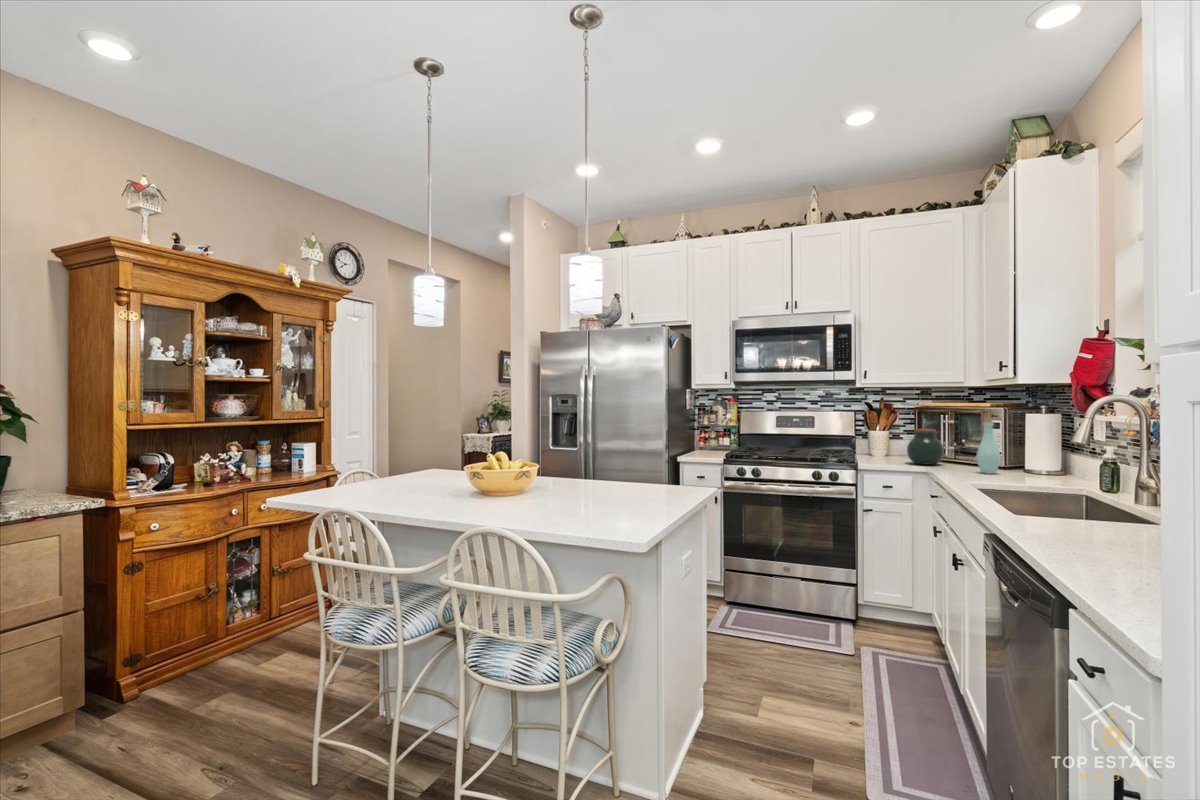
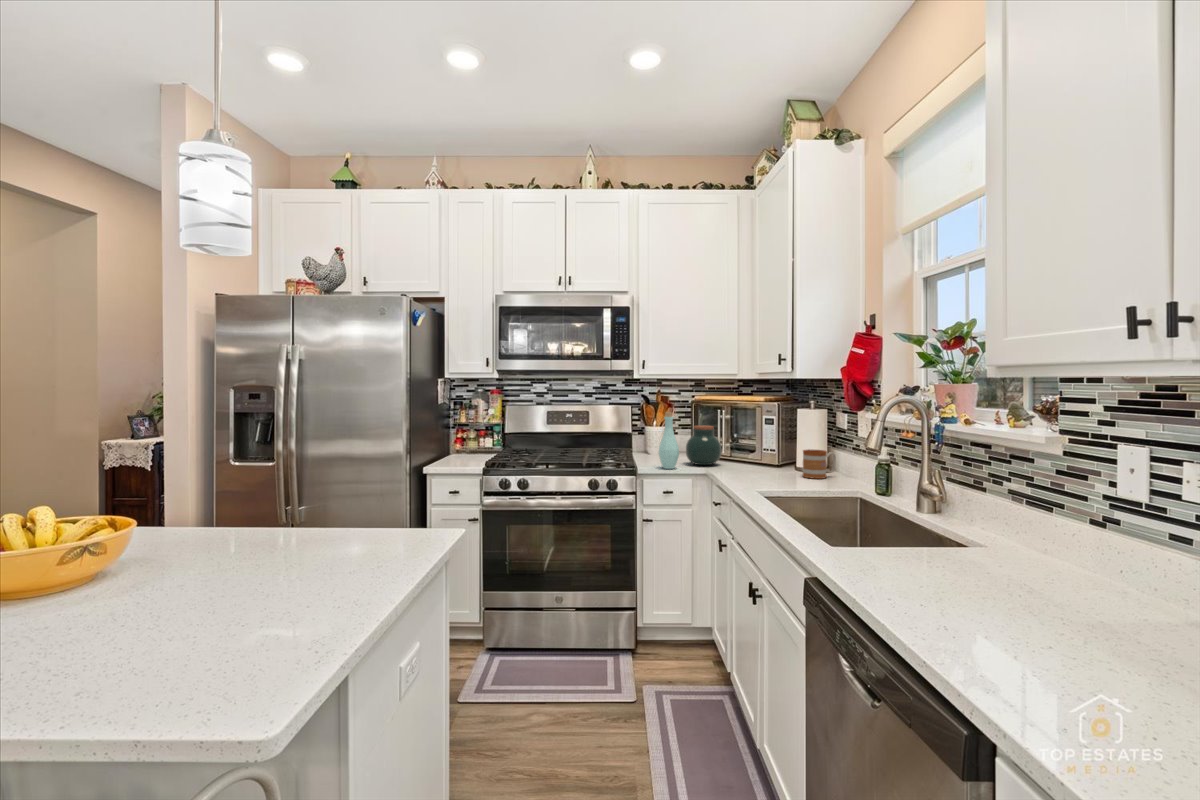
bottle: present [976,418,1001,474] -> present [659,412,679,469]
mug: none [1028,452,1067,479] -> present [803,450,836,479]

